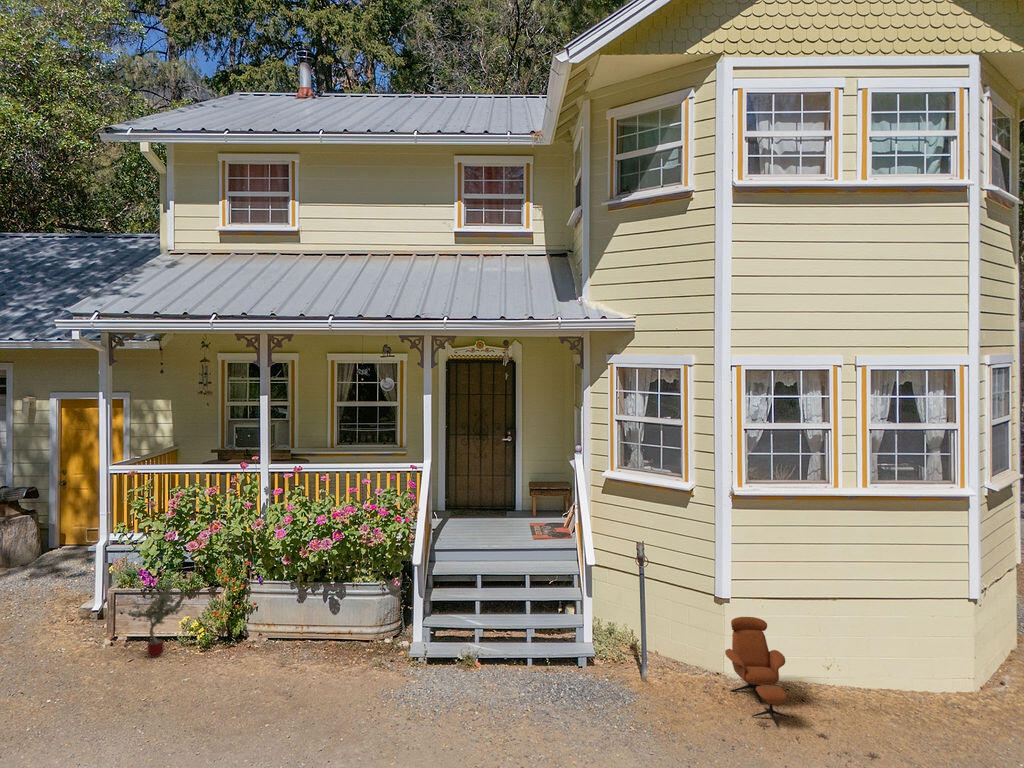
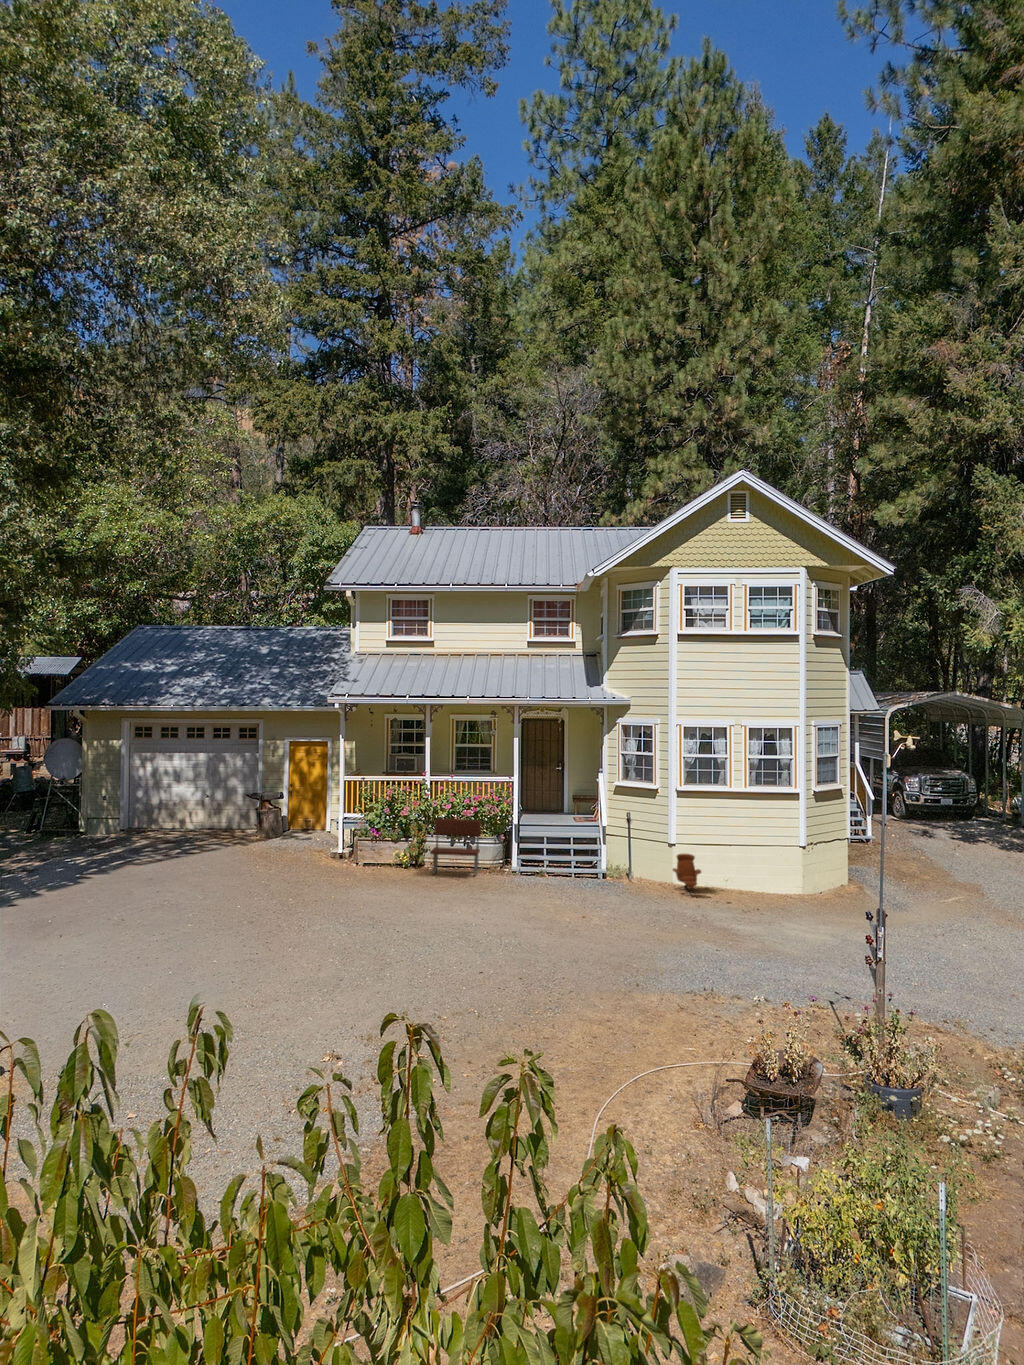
bench: none [244,551,353,669] -> present [430,819,481,876]
potted tree: present [128,580,186,657] -> none [366,831,397,870]

